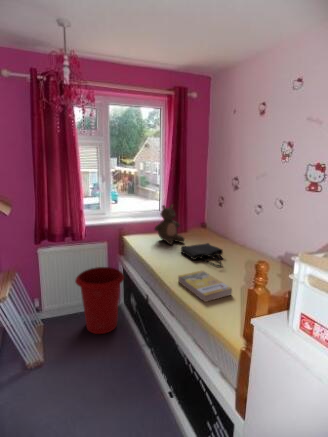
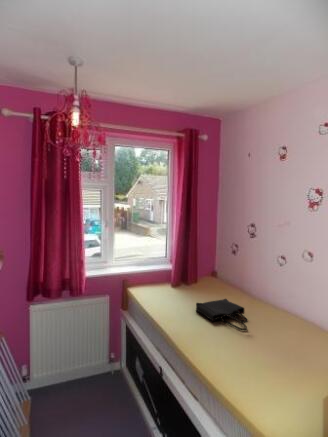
stuffed bear: present [155,204,184,245] -> none [164,253,198,300]
waste bin: present [75,267,124,334] -> none [72,325,129,410]
book: present [178,270,232,302] -> none [200,338,269,385]

